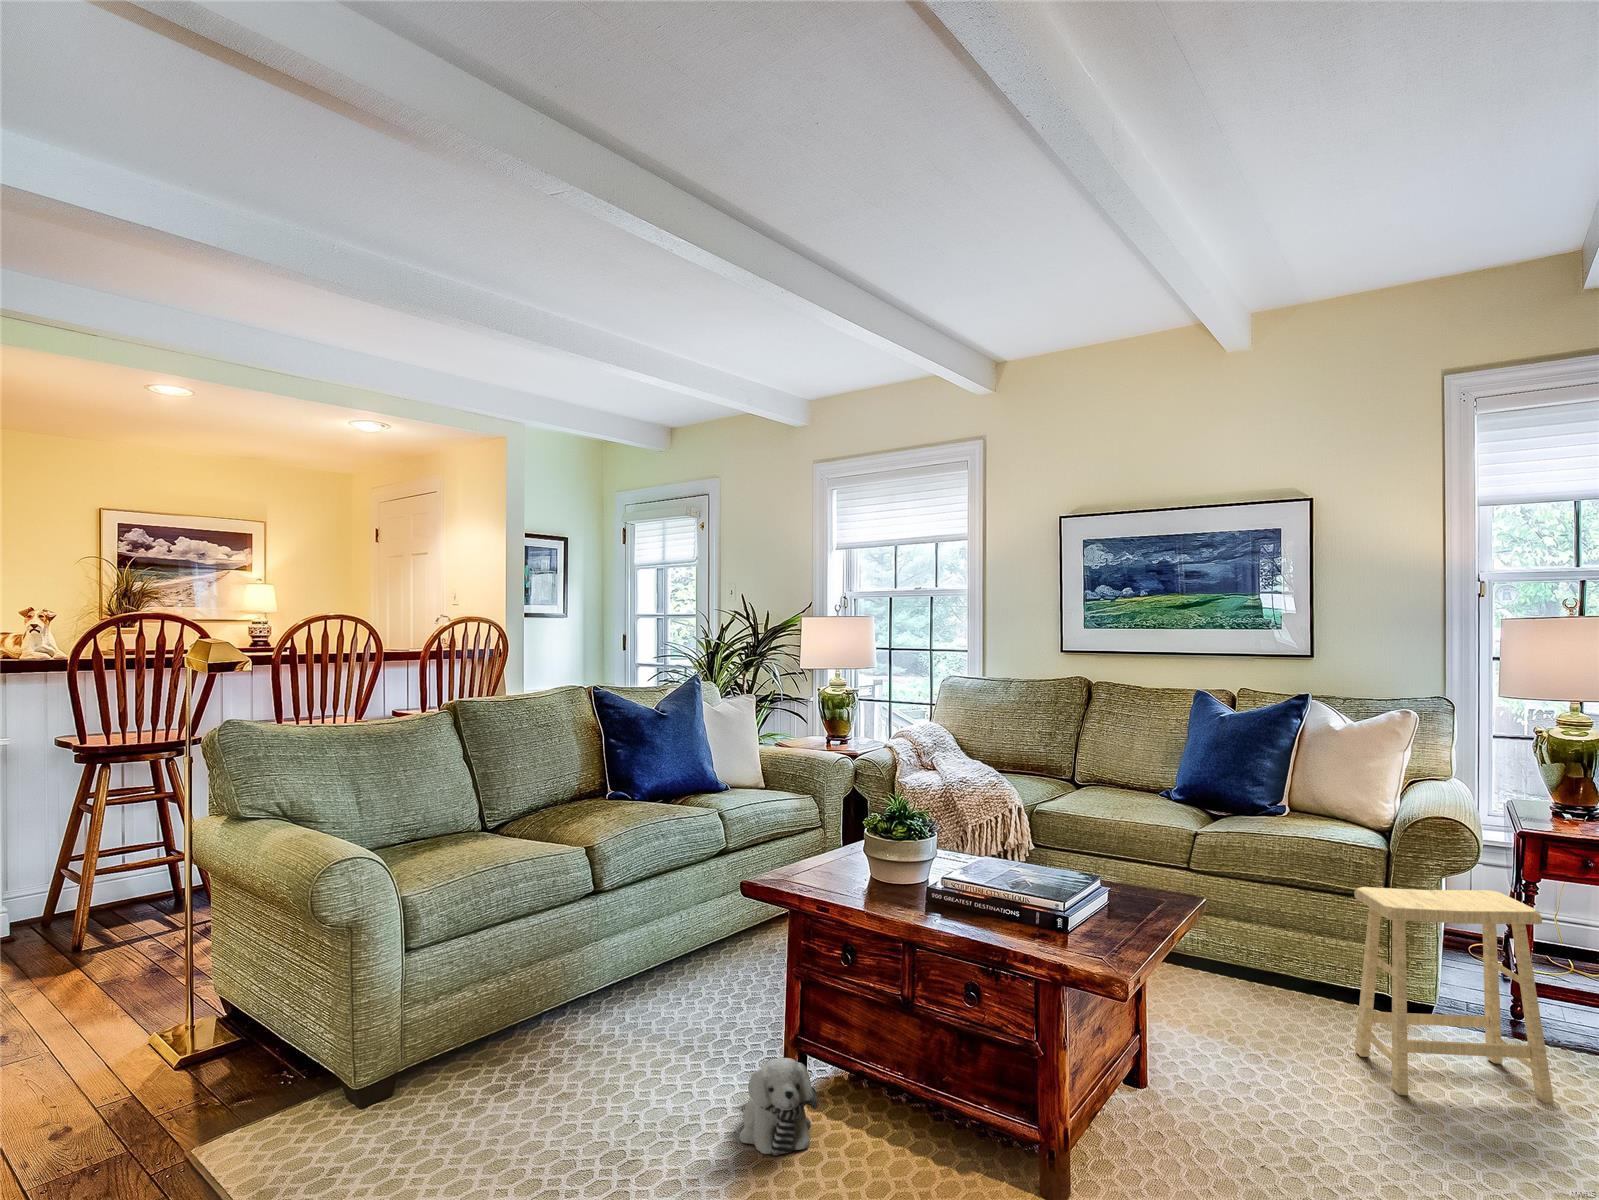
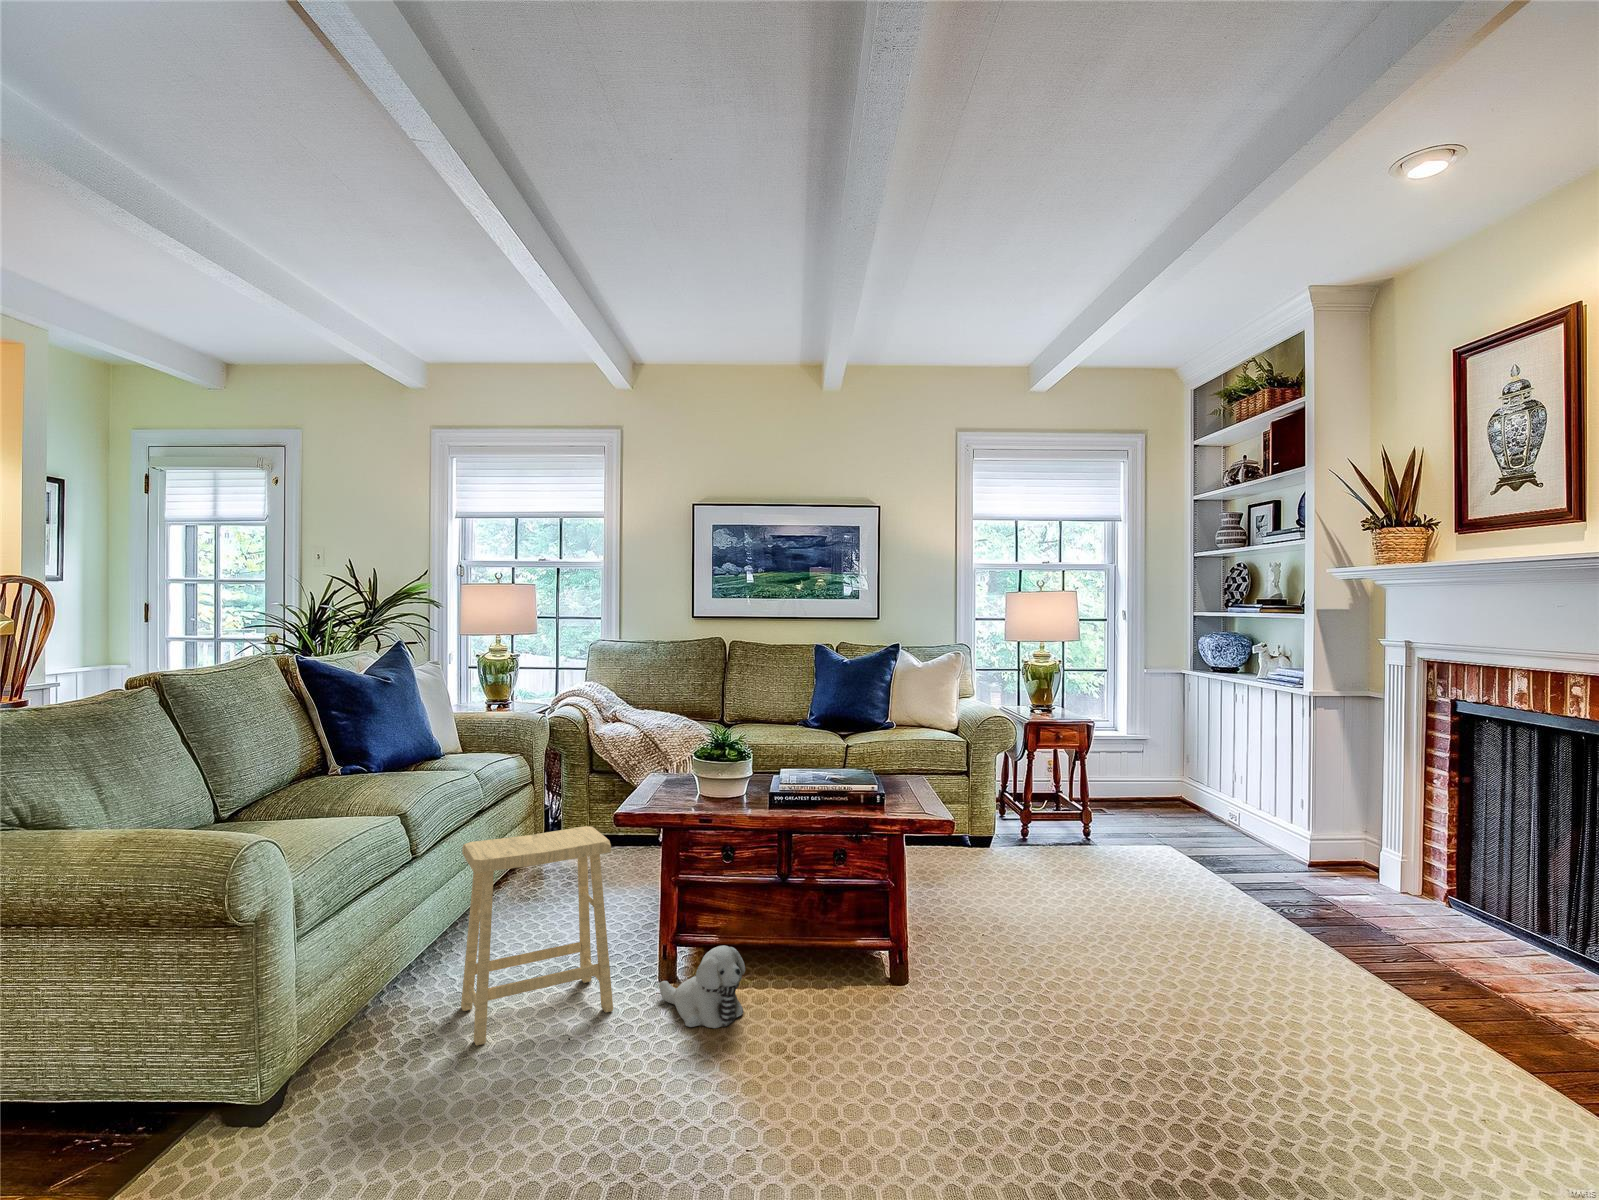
footstool: present [1354,887,1554,1103] -> present [461,826,613,1046]

